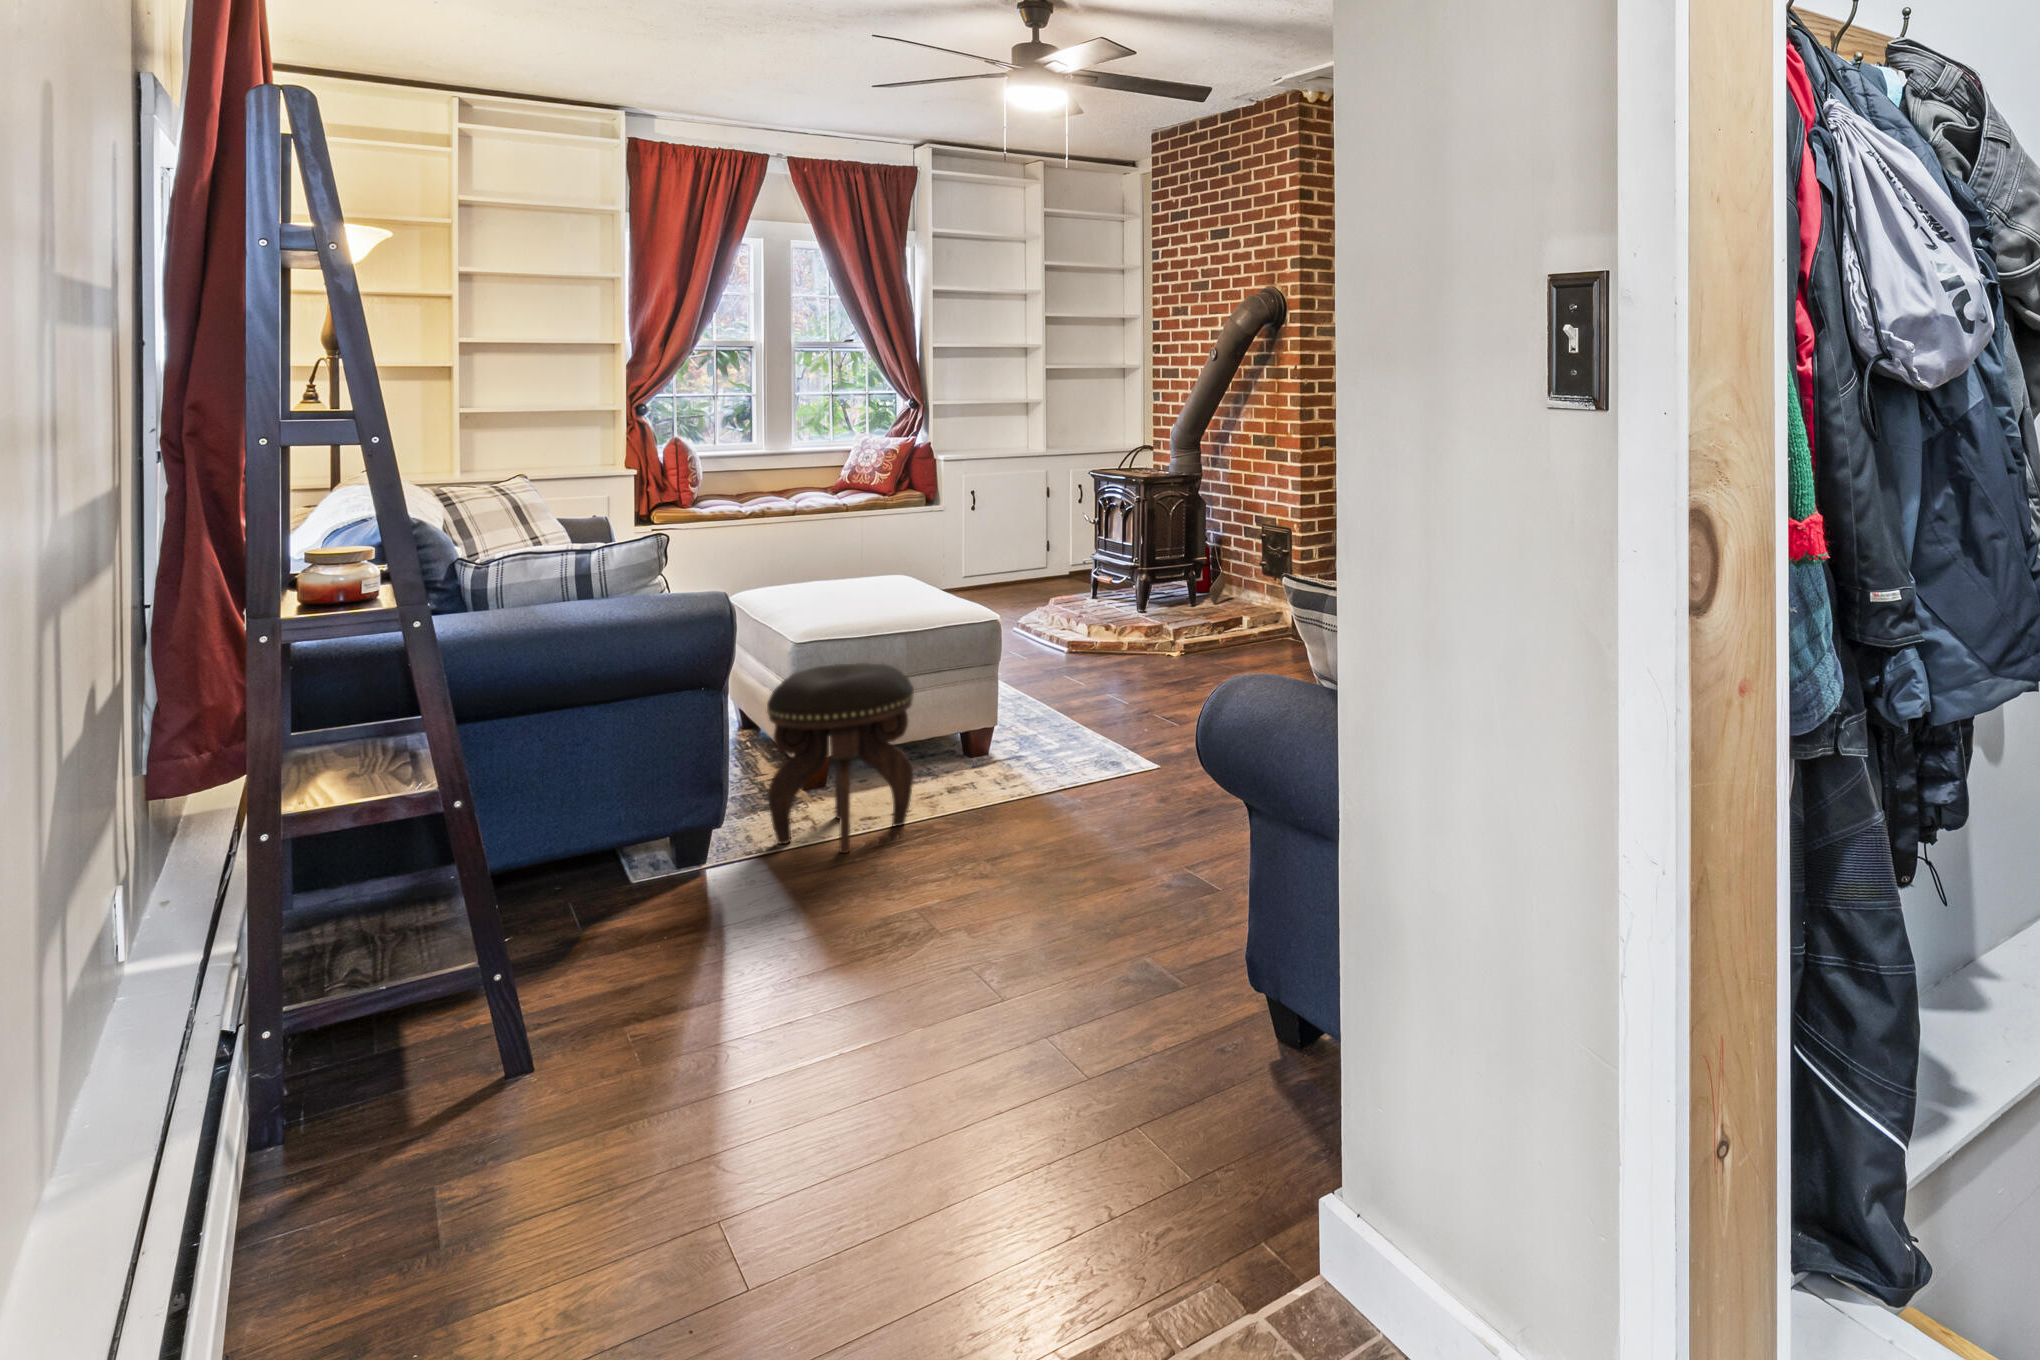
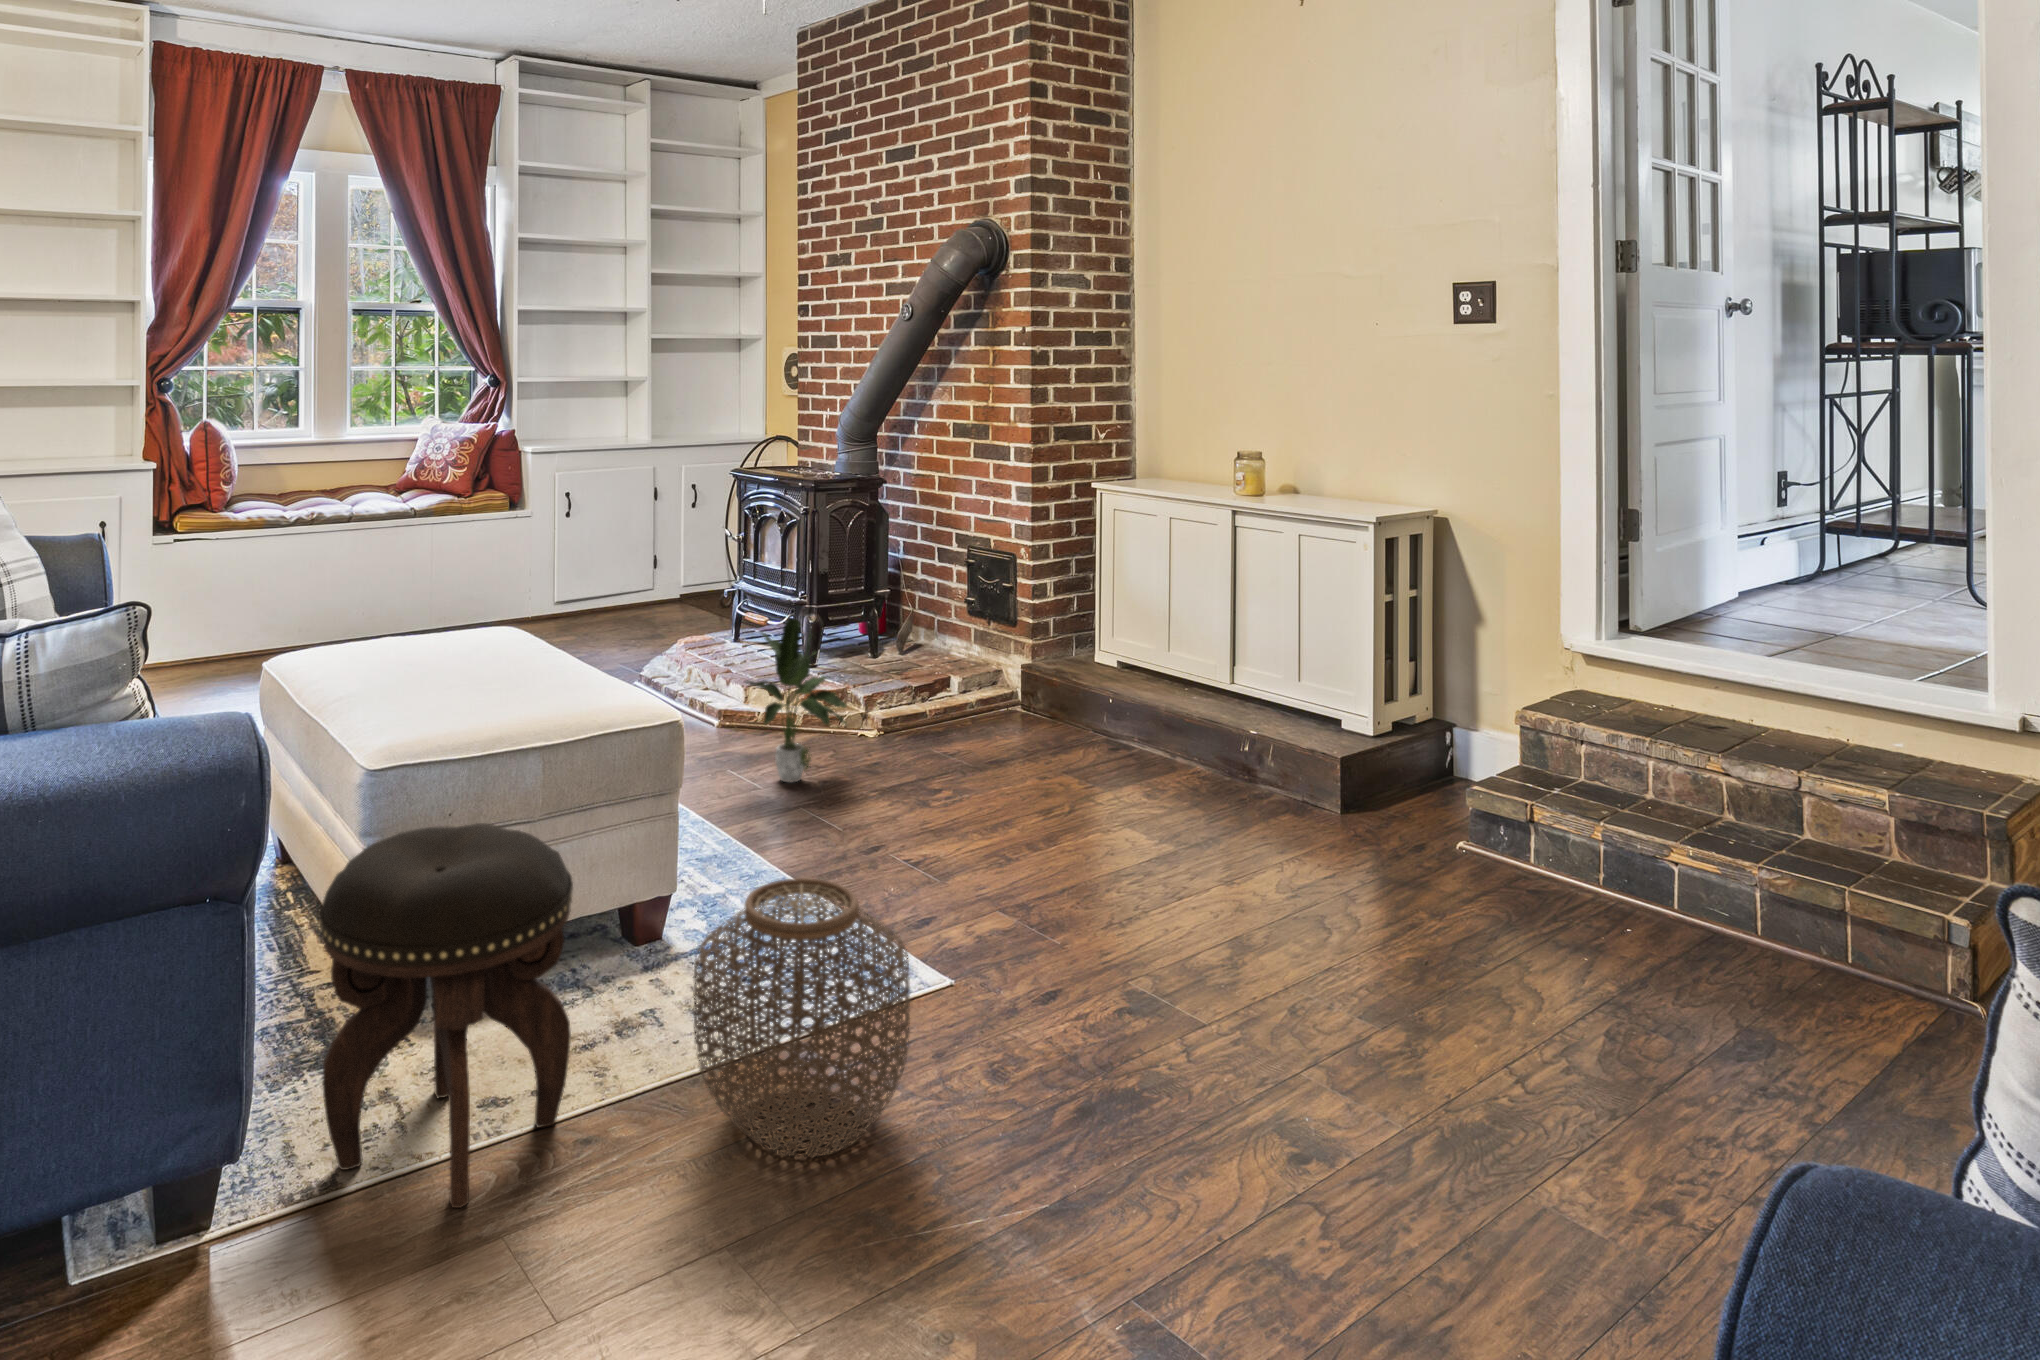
potted plant: none [1070,568,1147,681] -> present [745,618,846,783]
woven basket: none [983,689,1106,830] -> present [693,878,910,1157]

